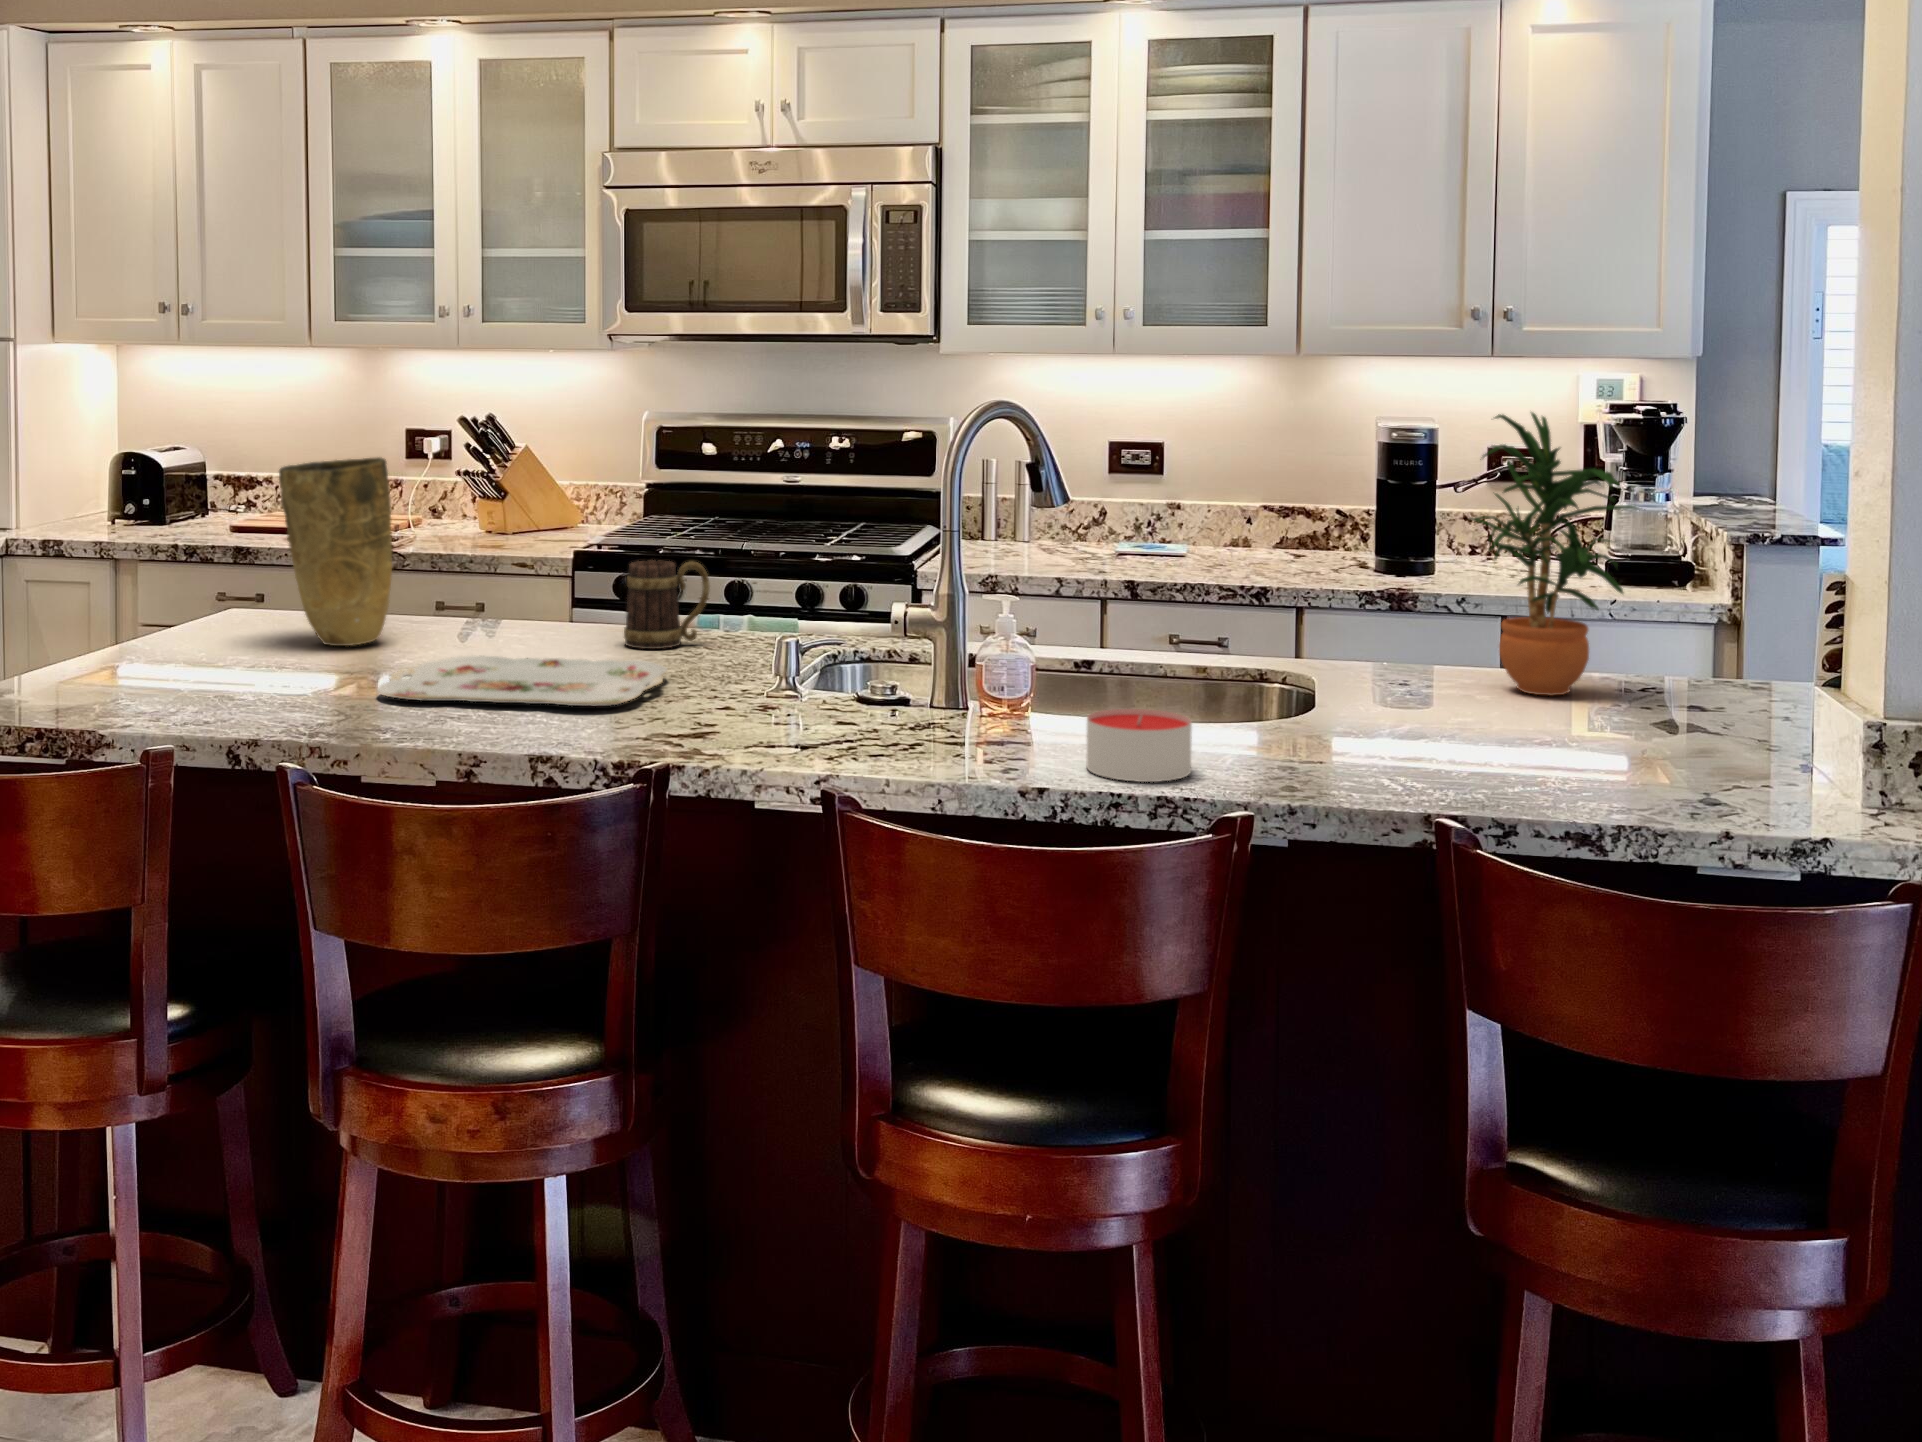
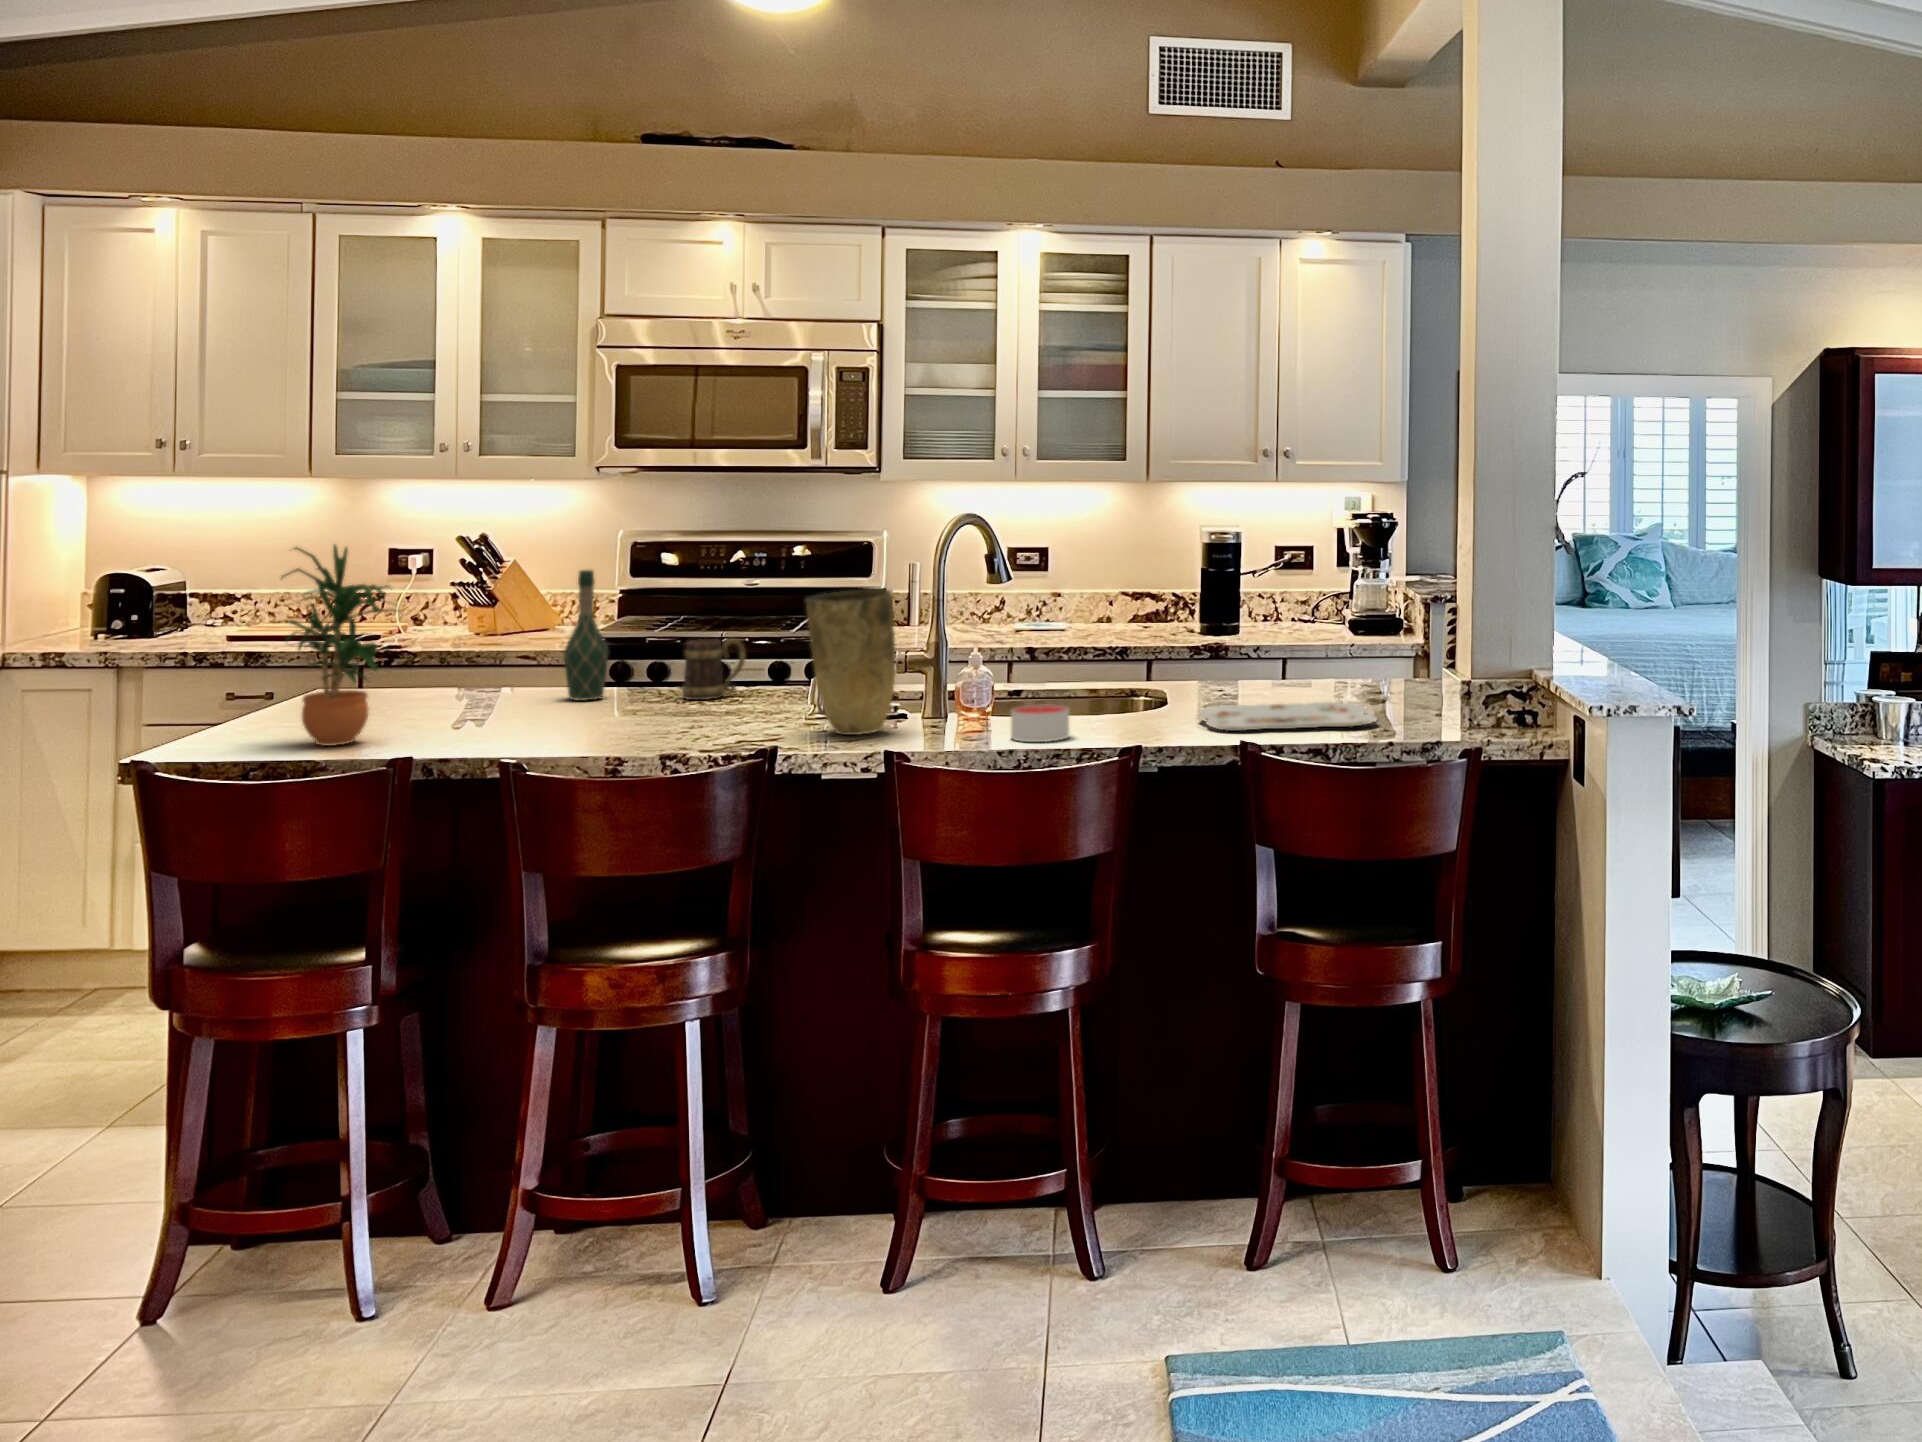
potted plant: present [1470,413,1639,695] -> present [276,545,395,746]
wine bottle: none [473,456,531,640] -> present [564,570,608,700]
vase: present [279,457,393,646] -> present [806,589,896,735]
serving tray: present [377,656,668,706] -> present [1198,702,1377,731]

